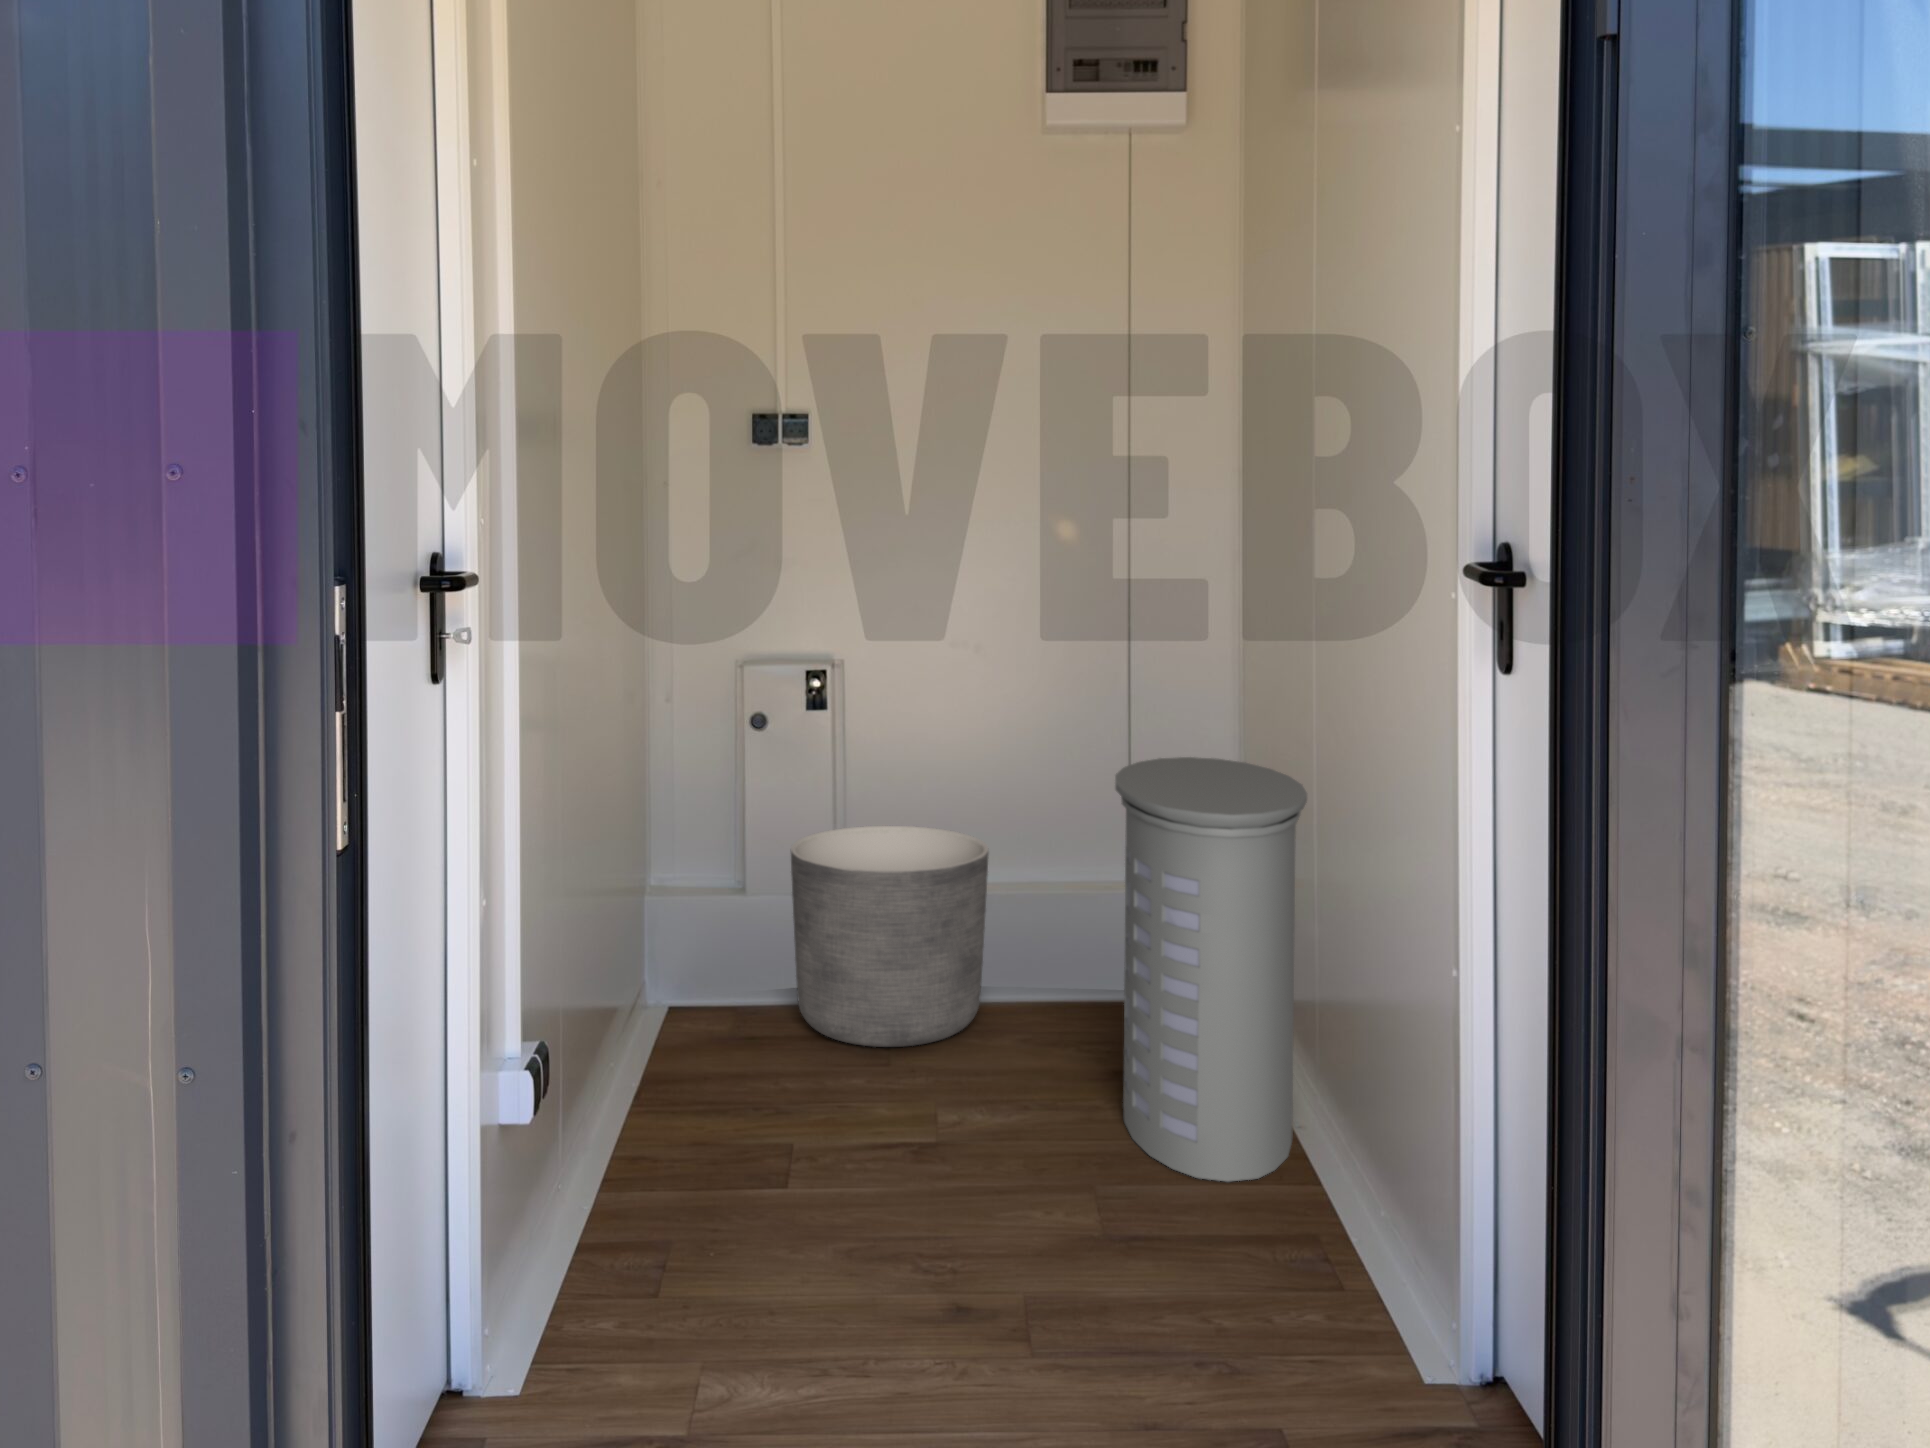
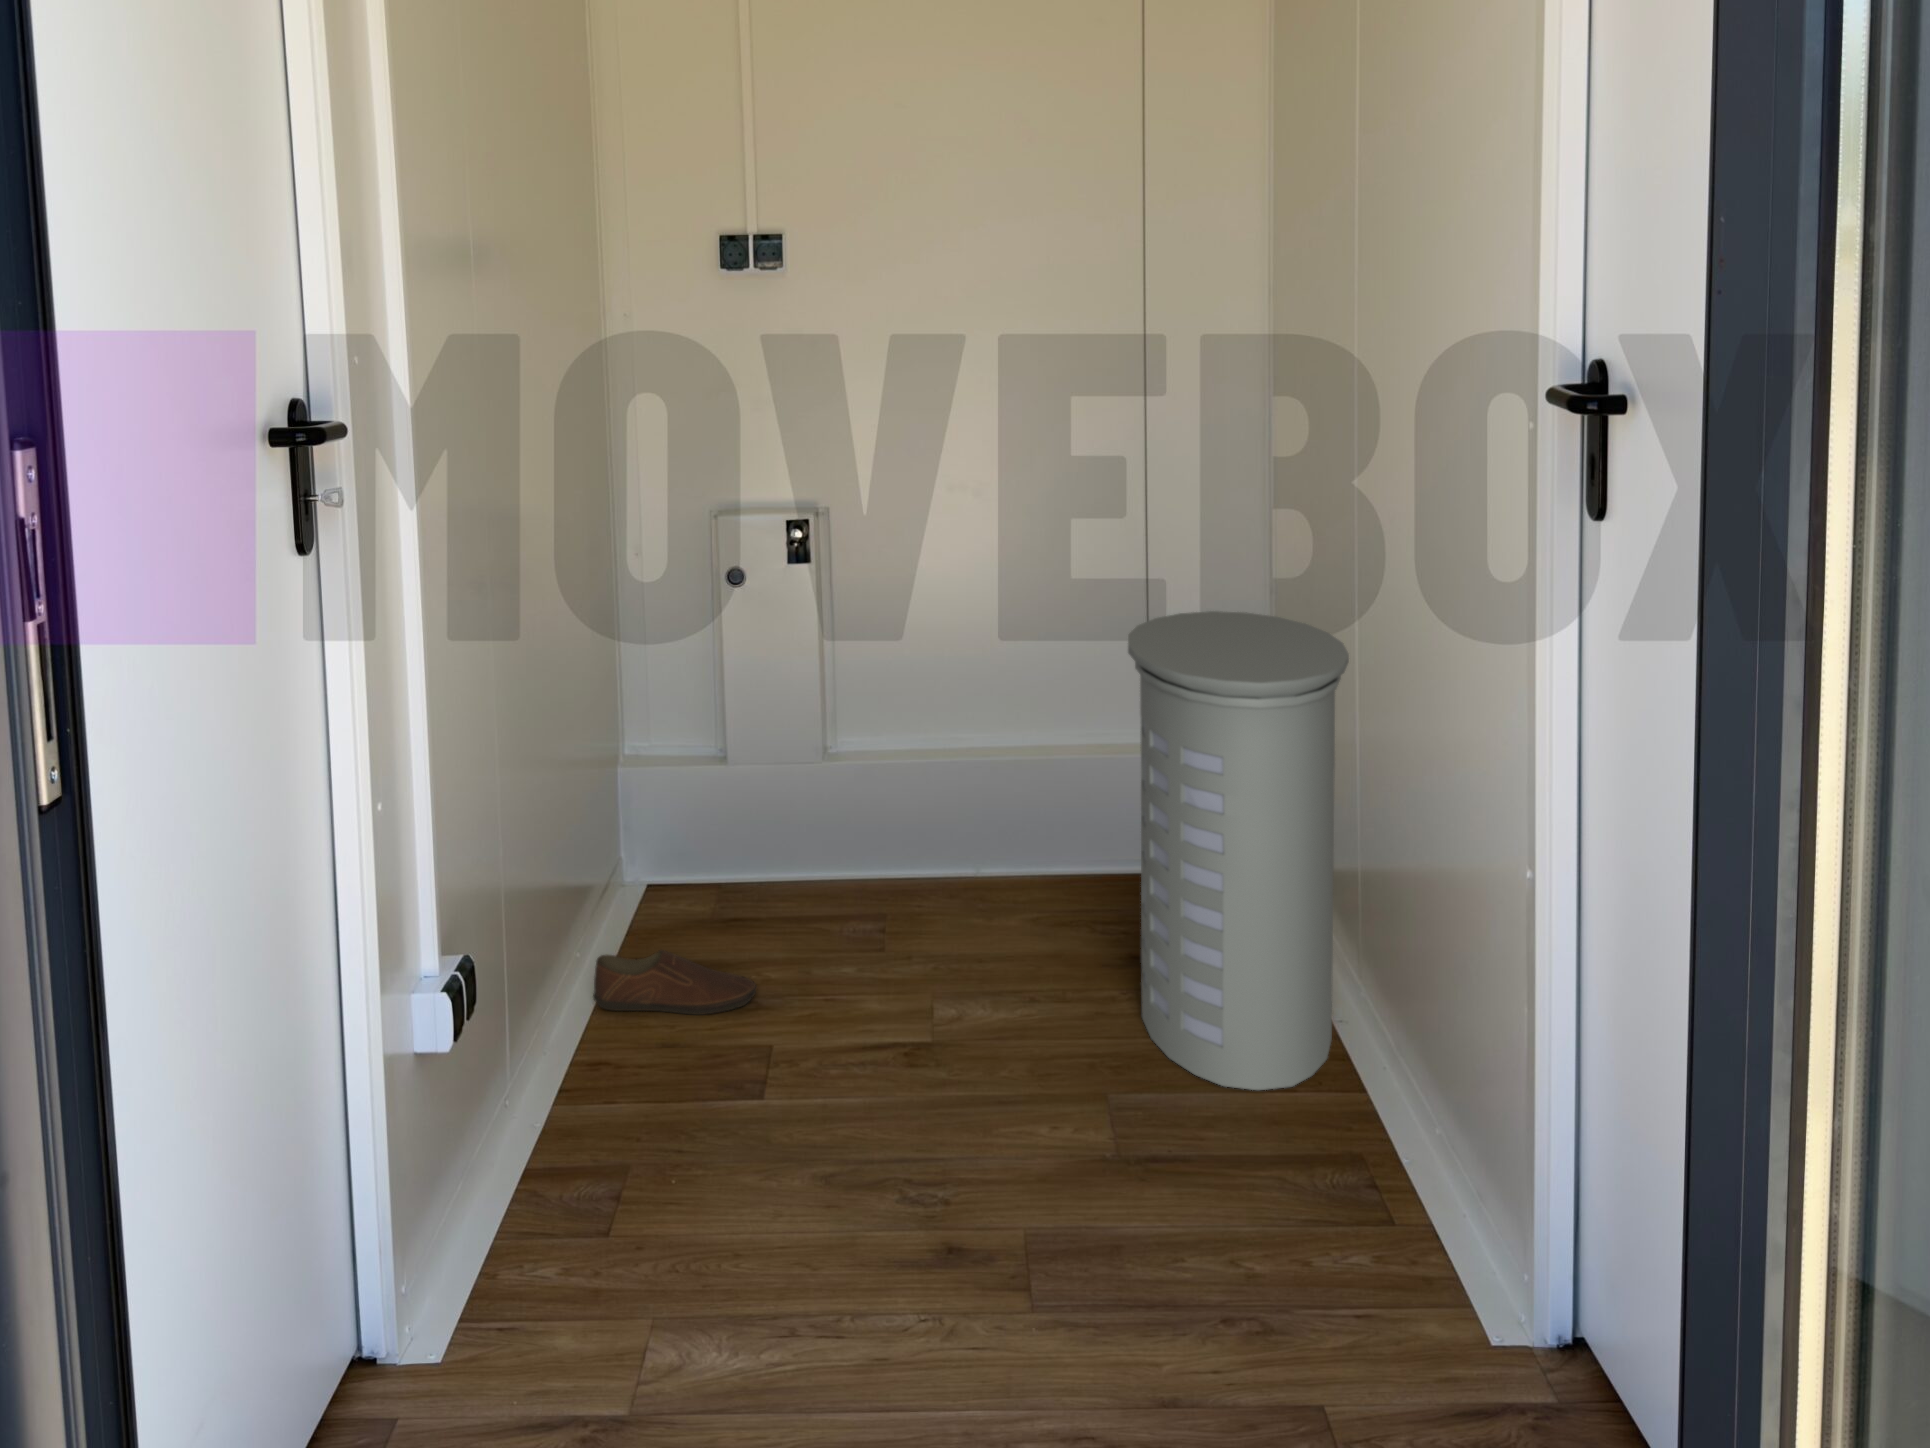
planter: present [791,826,989,1047] -> none [774,688,992,930]
shoe: none [626,1058,776,1118] -> present [593,950,756,1015]

